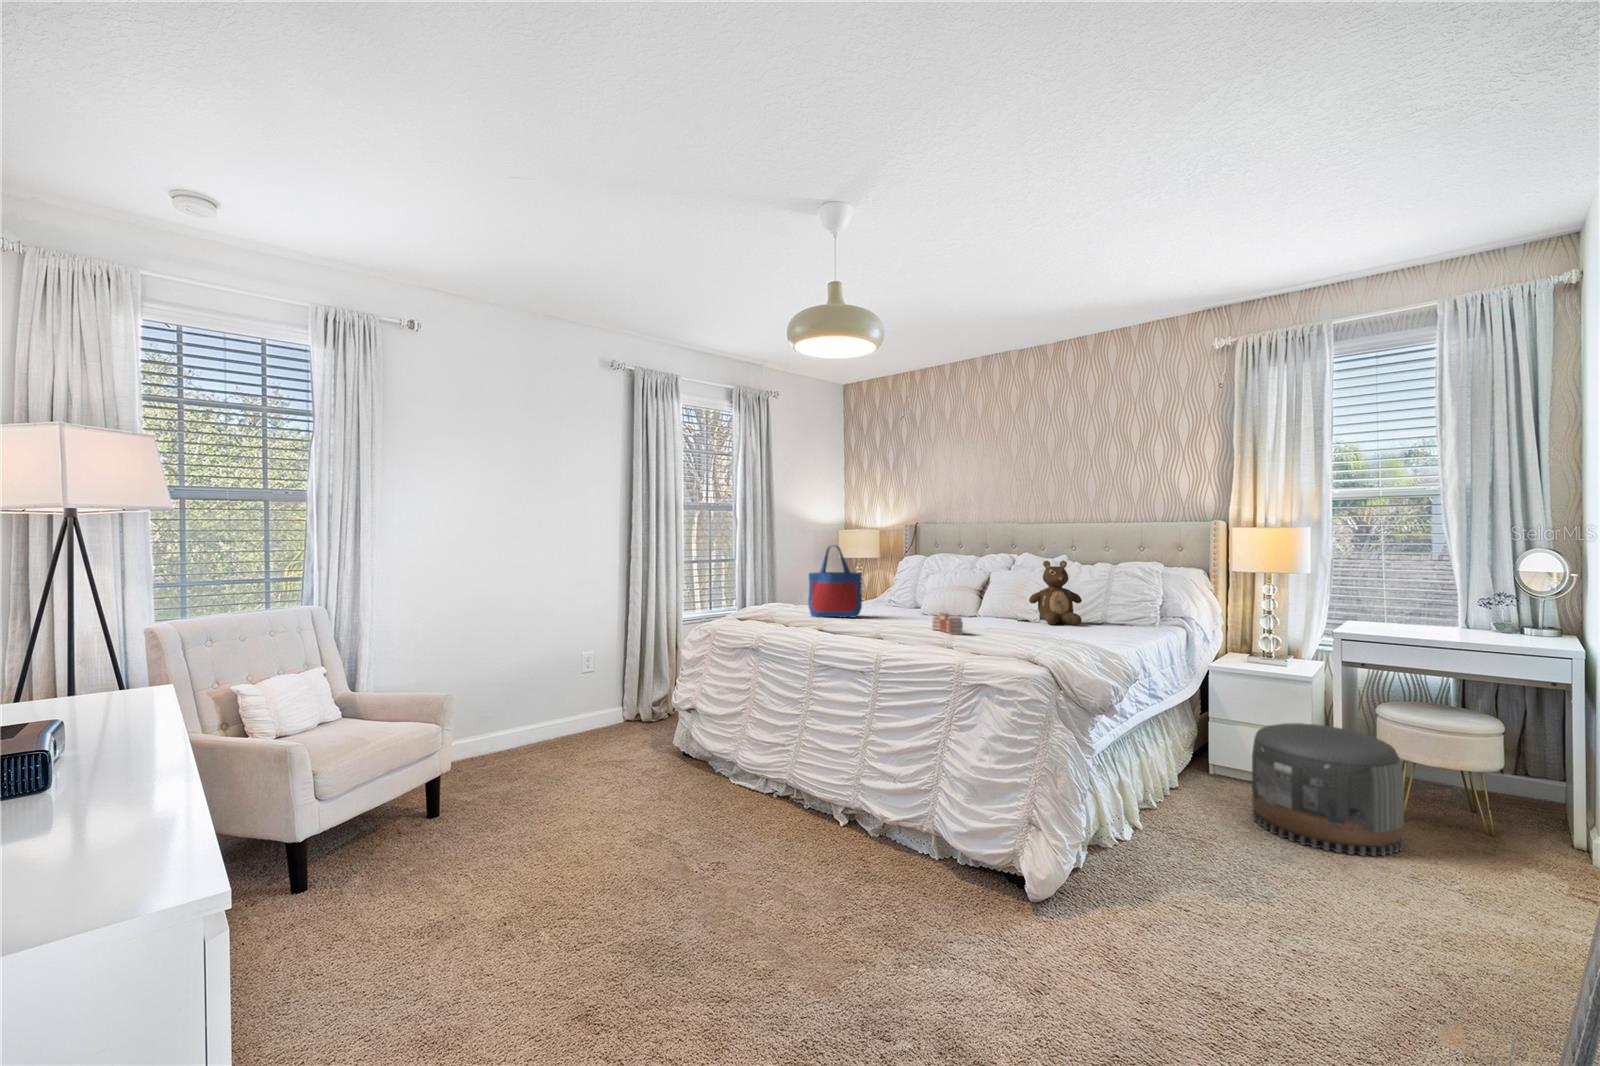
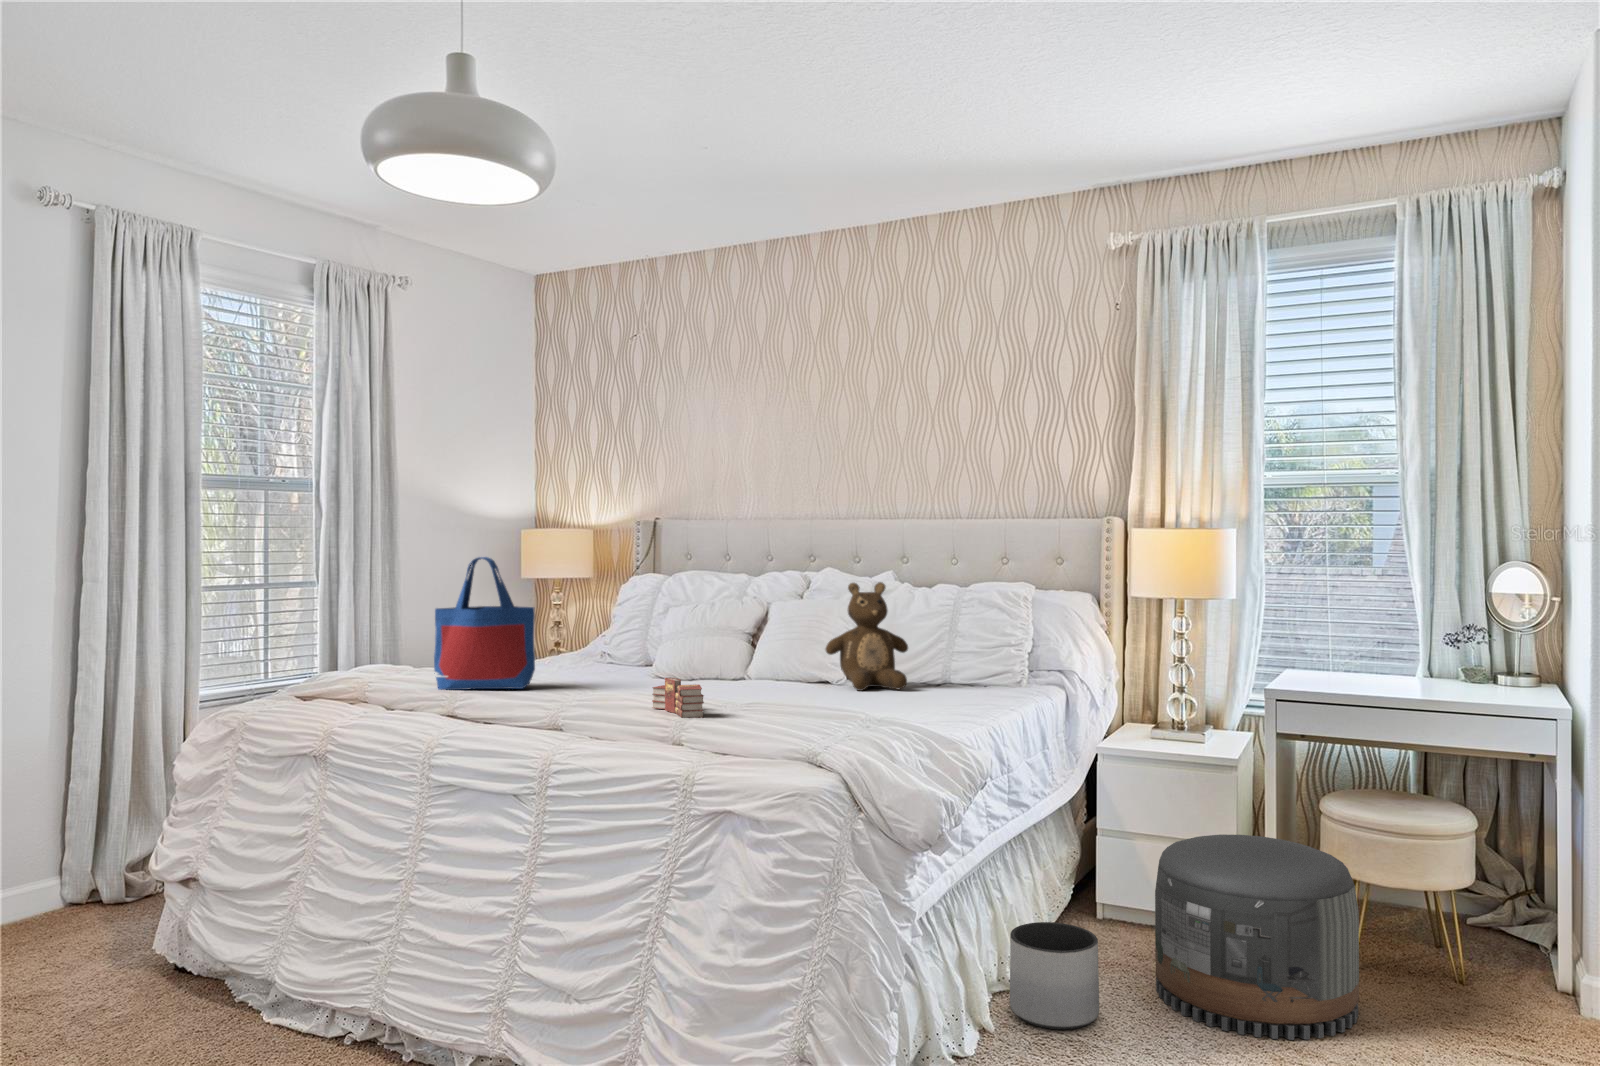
planter: none [1152,768,1213,833] -> present [1010,922,1099,1029]

